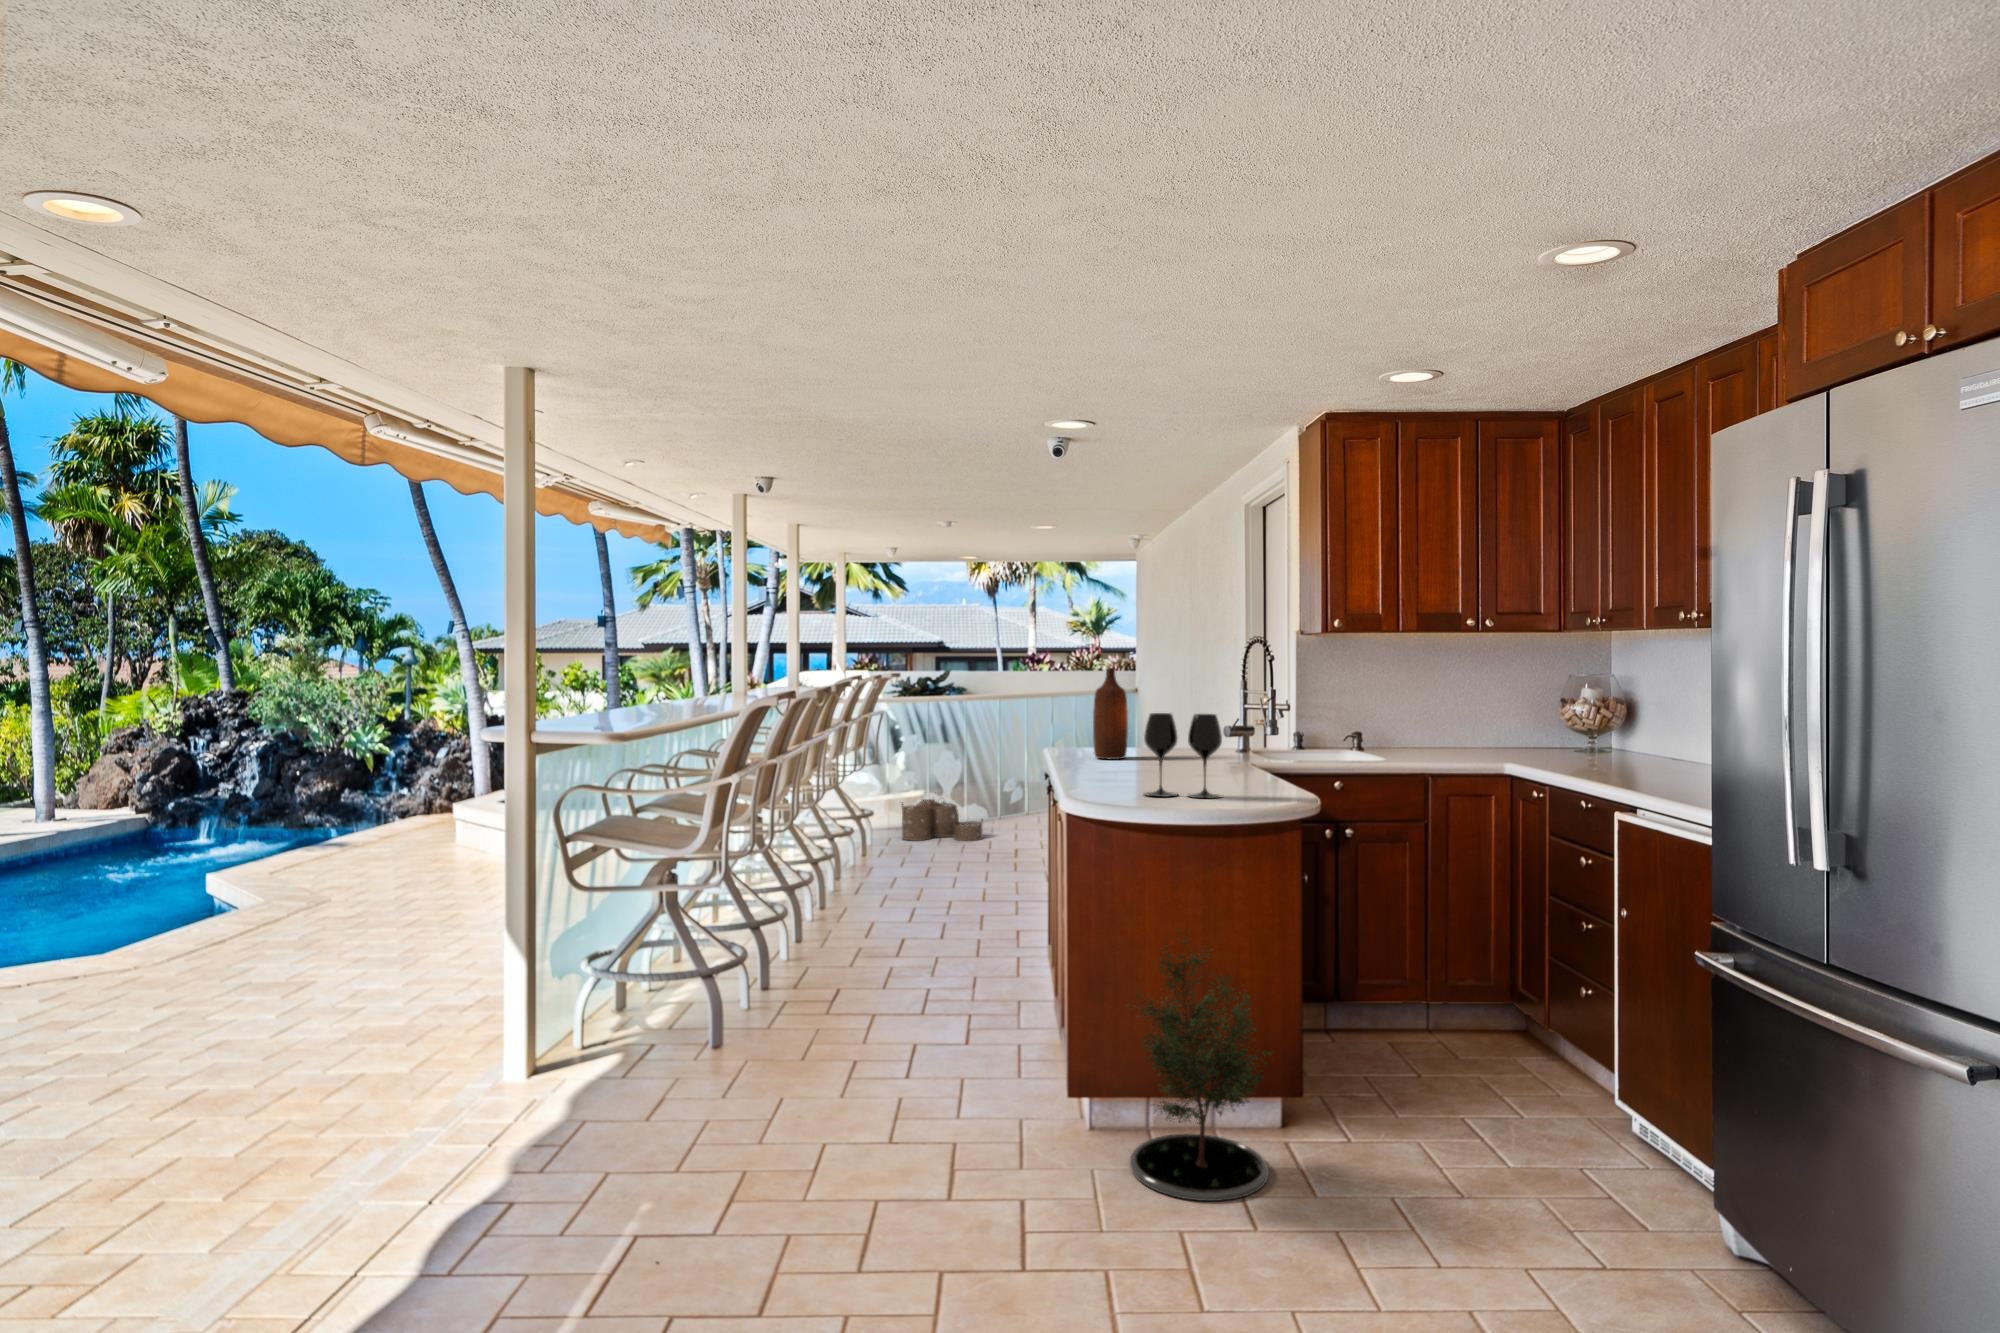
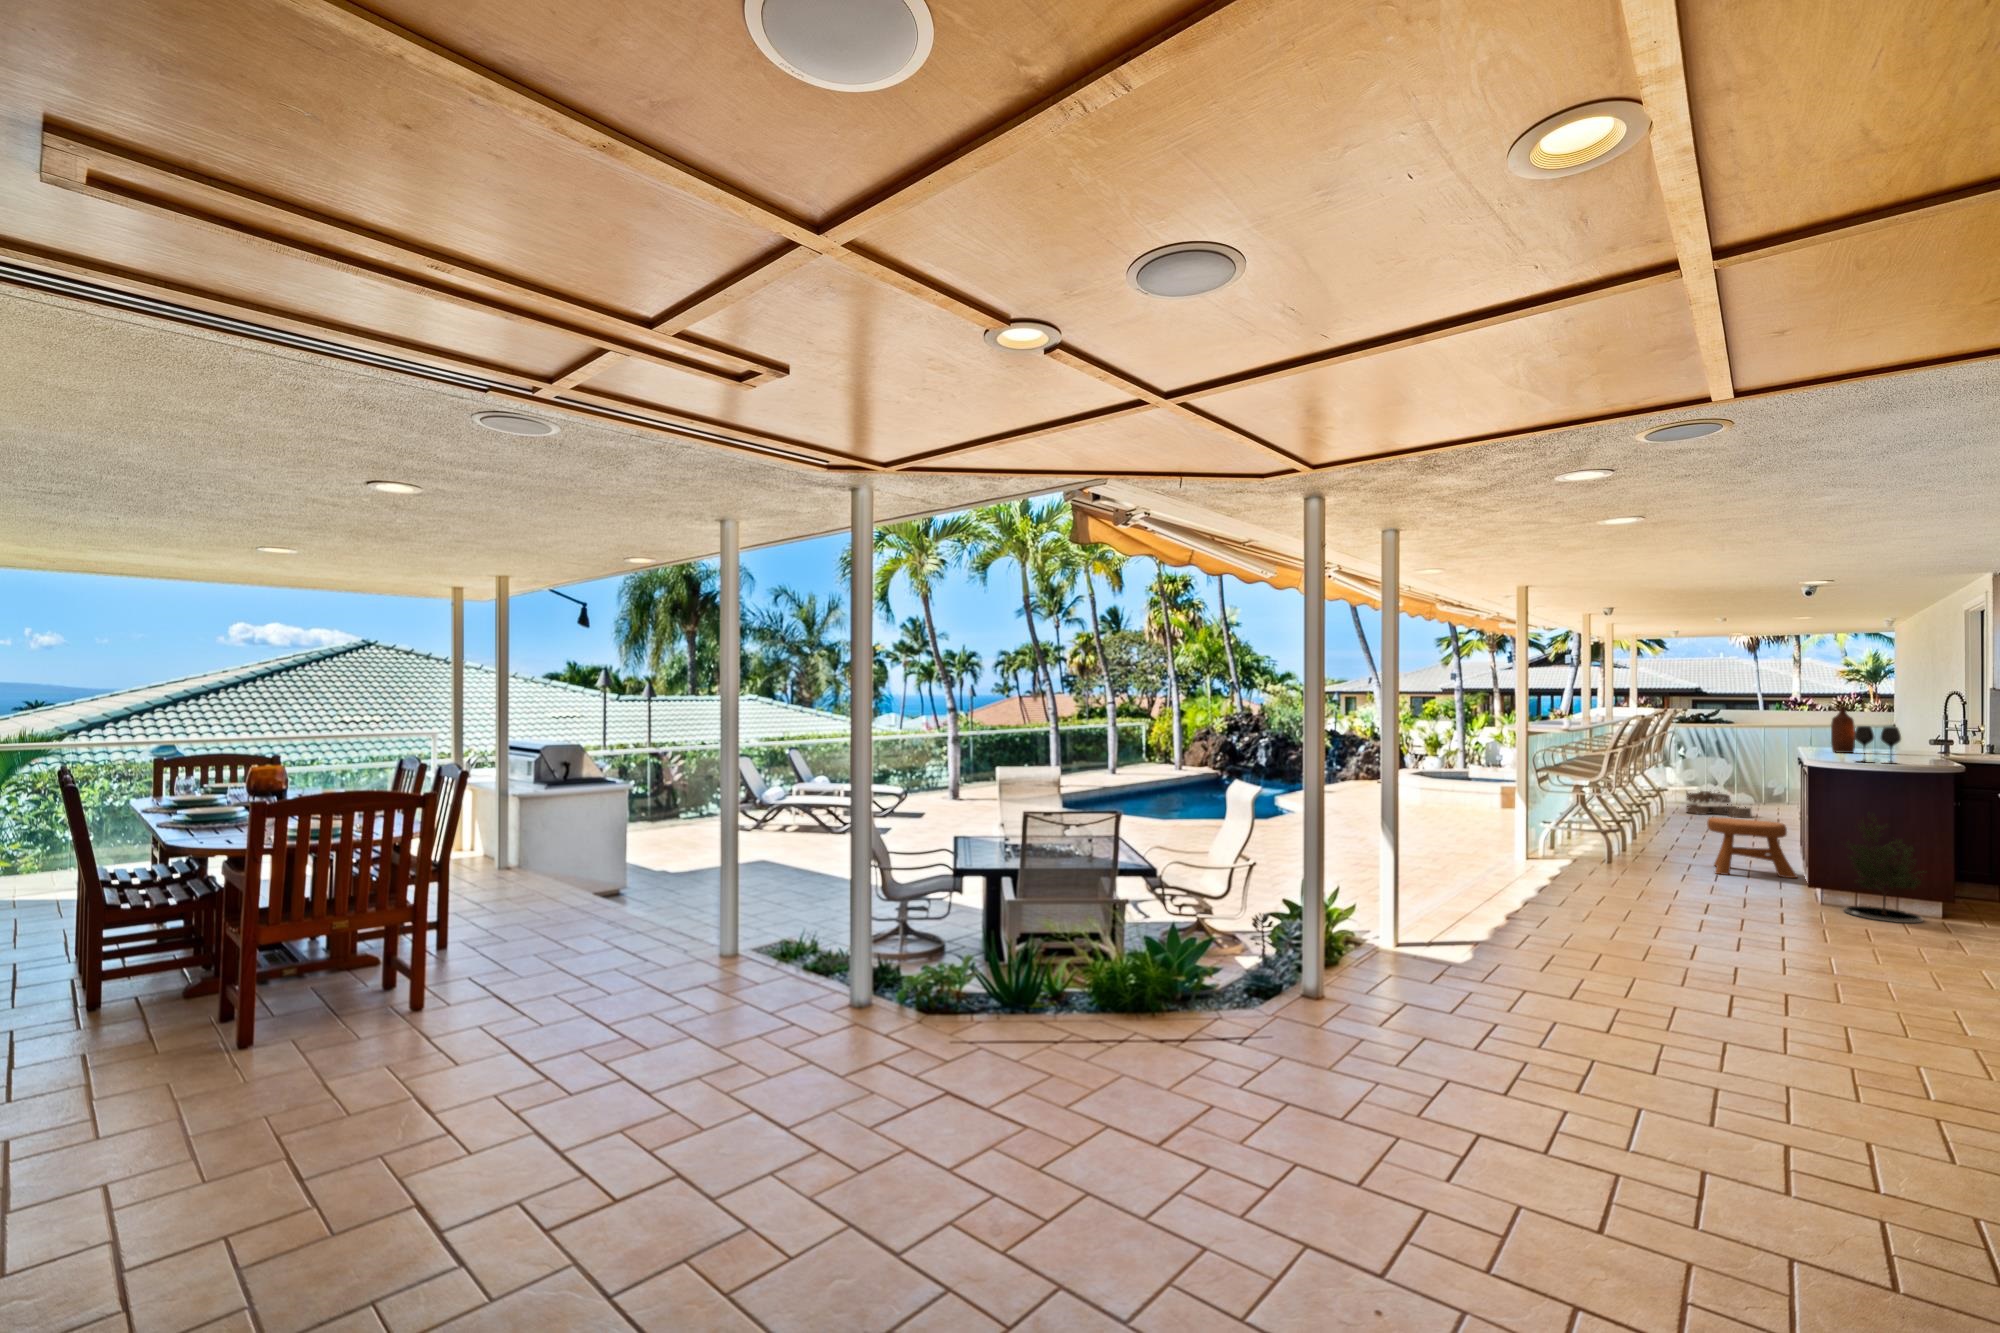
stool: none [896,904,1043,1044] -> present [1707,817,1797,878]

